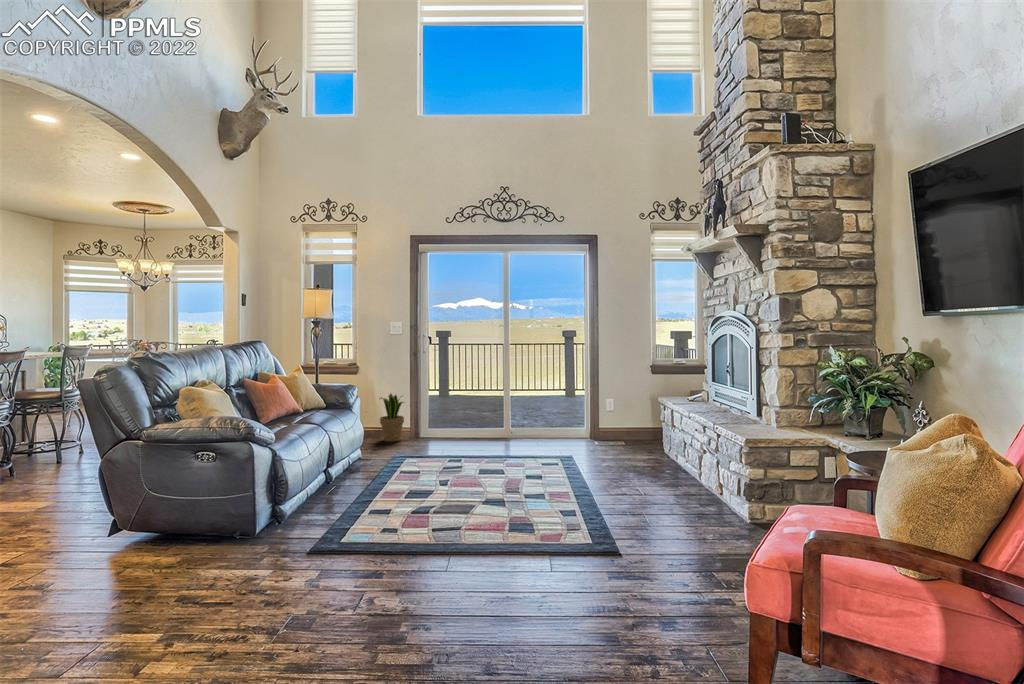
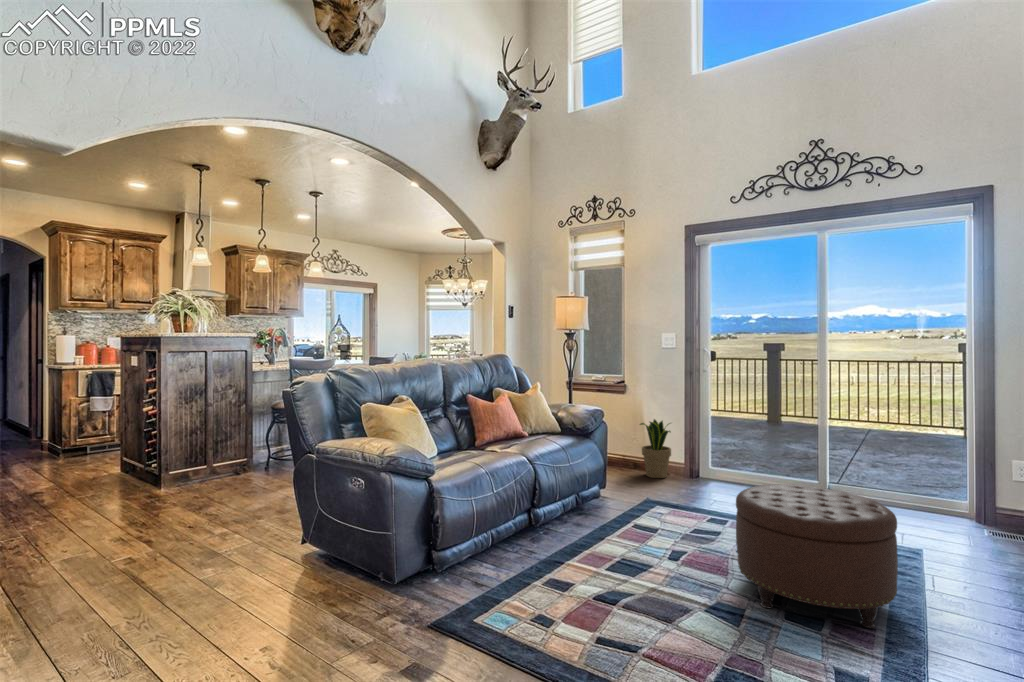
ottoman: none [489,420,575,496] -> present [736,484,898,628]

